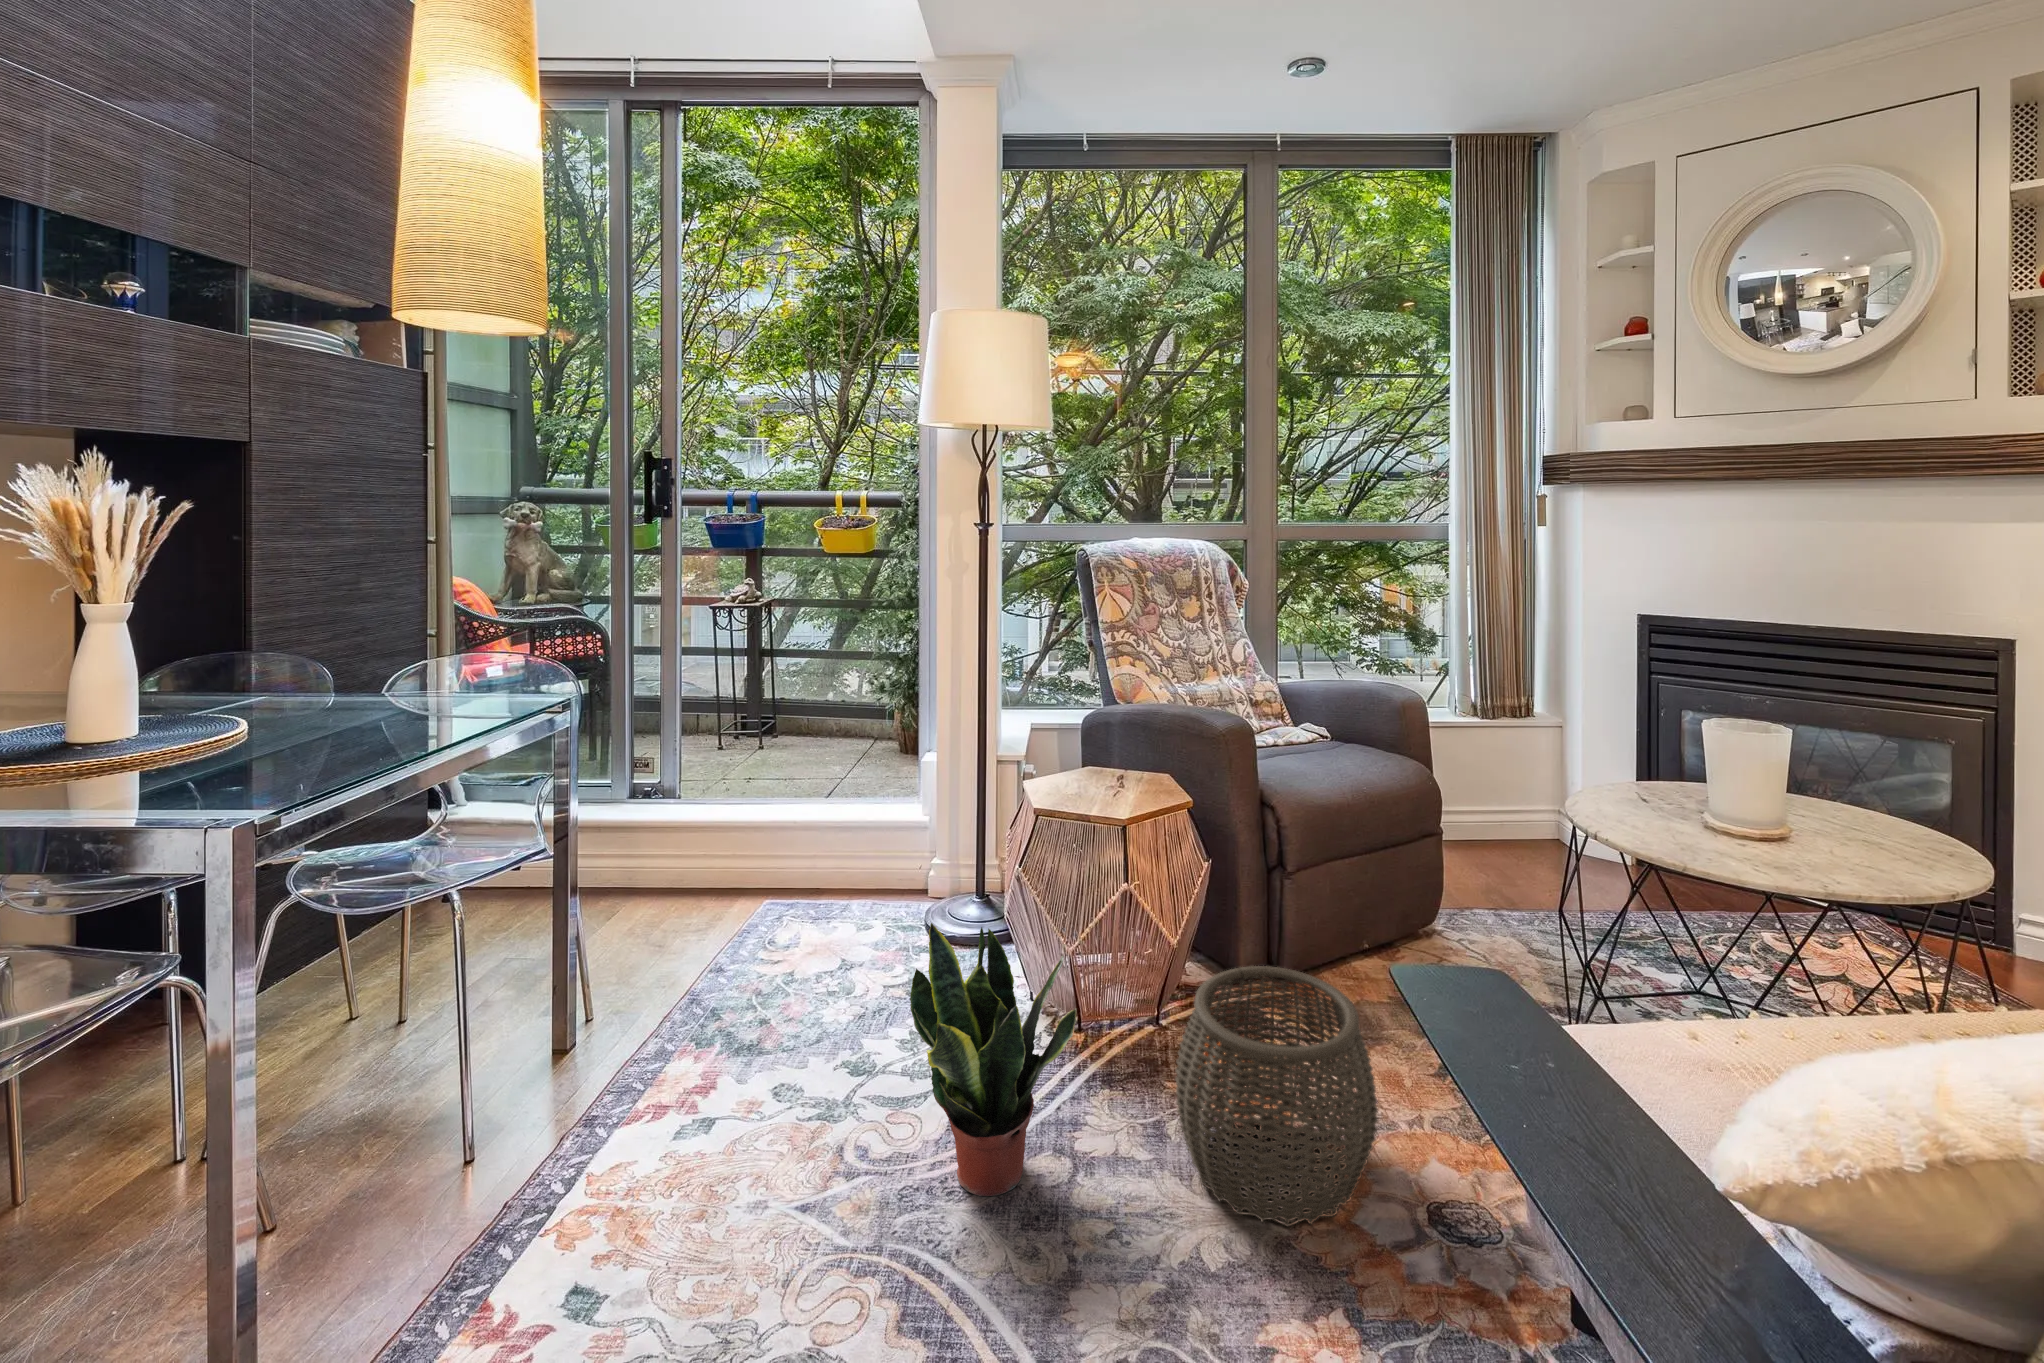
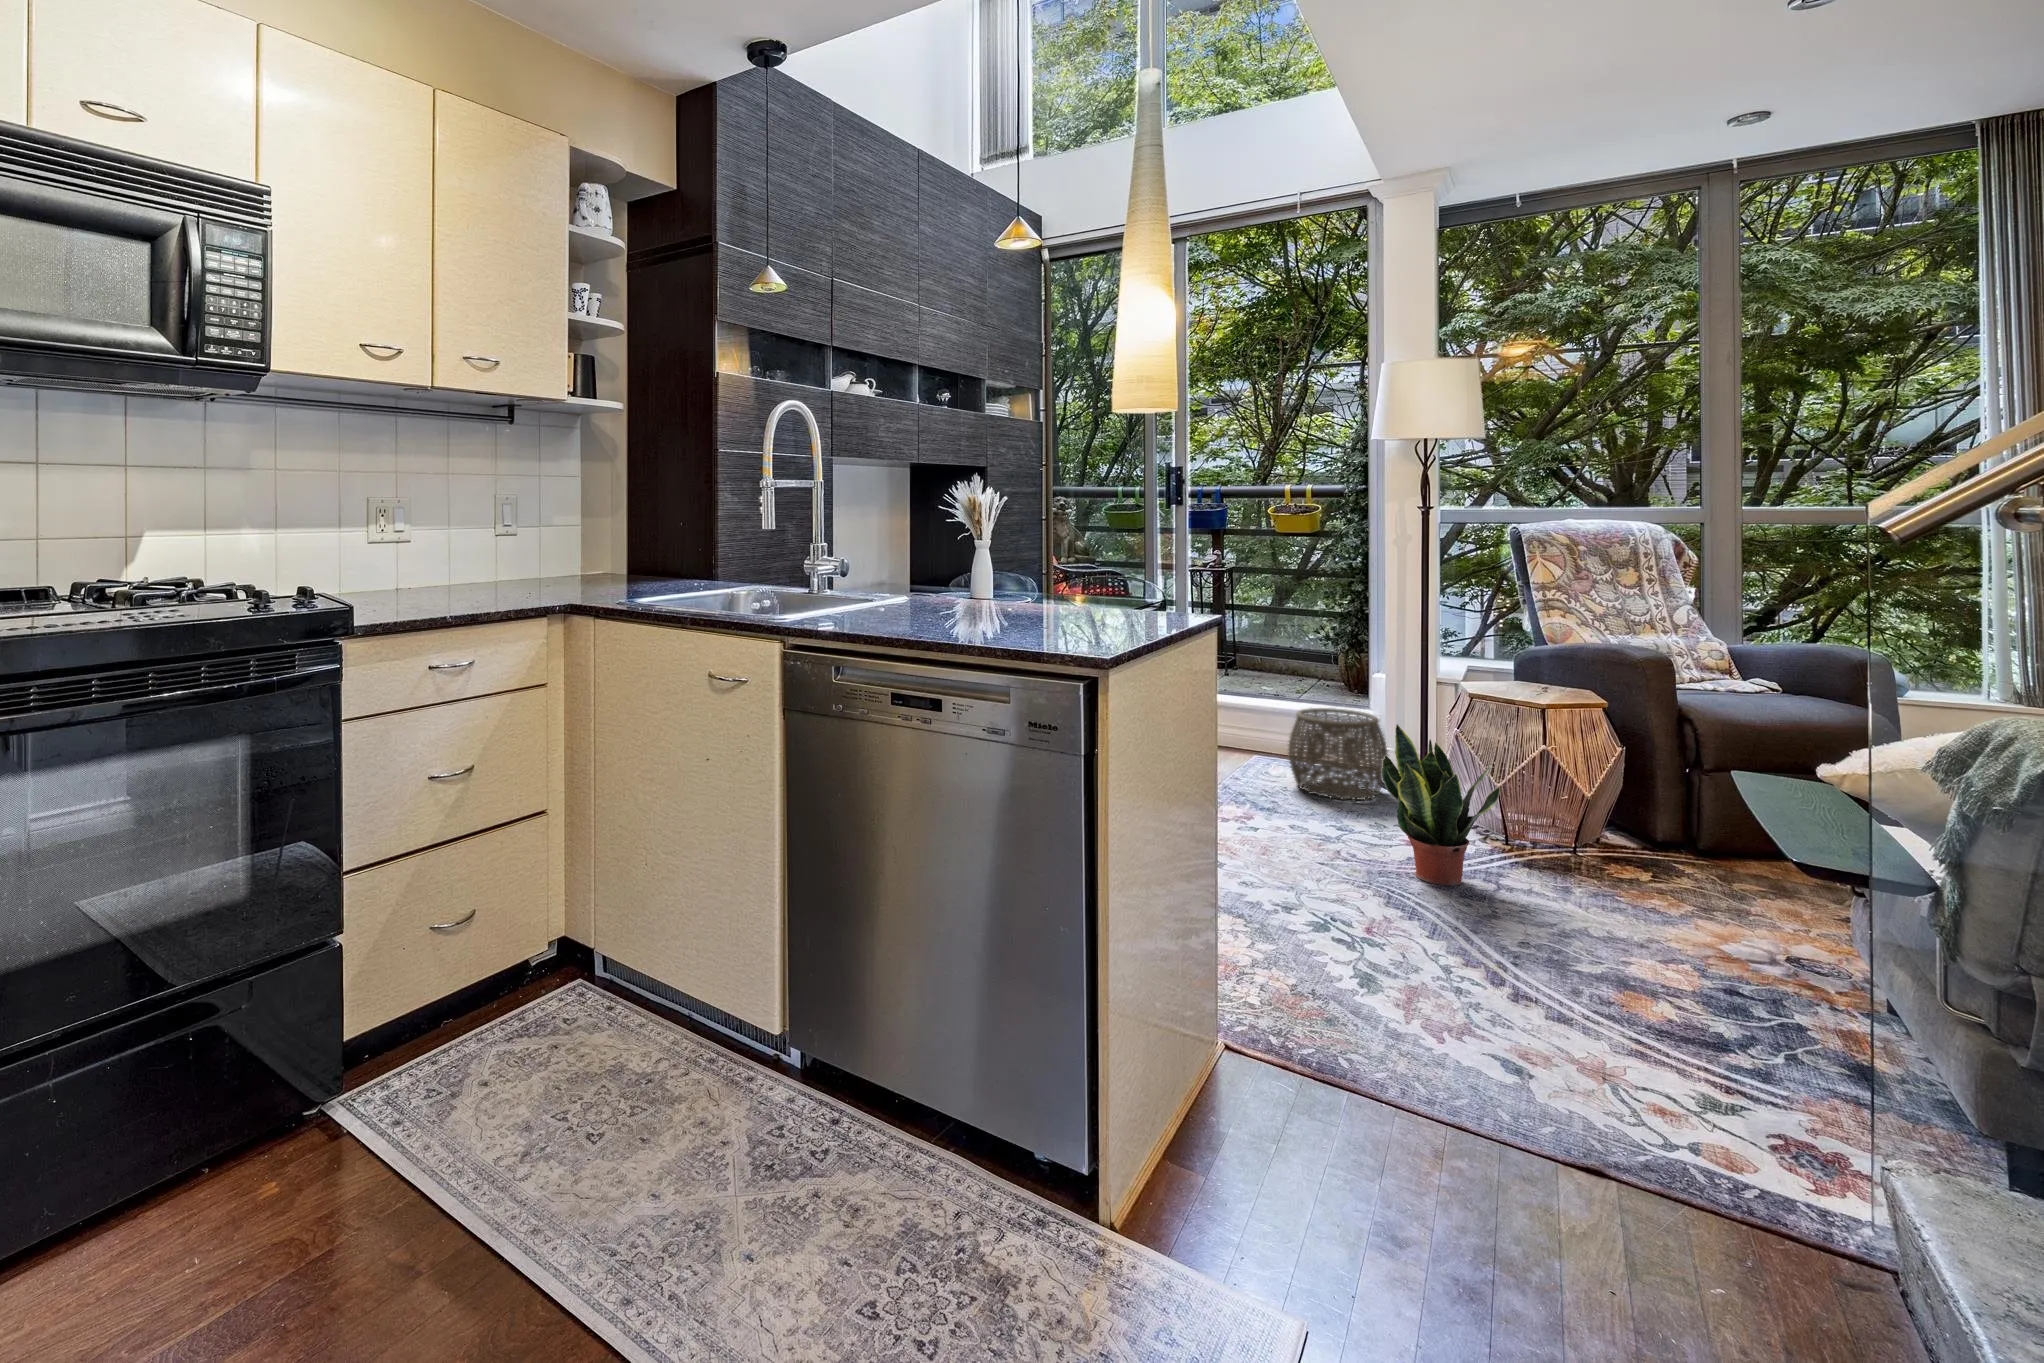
woven basket: present [1175,966,1378,1226] -> present [1288,708,1388,800]

